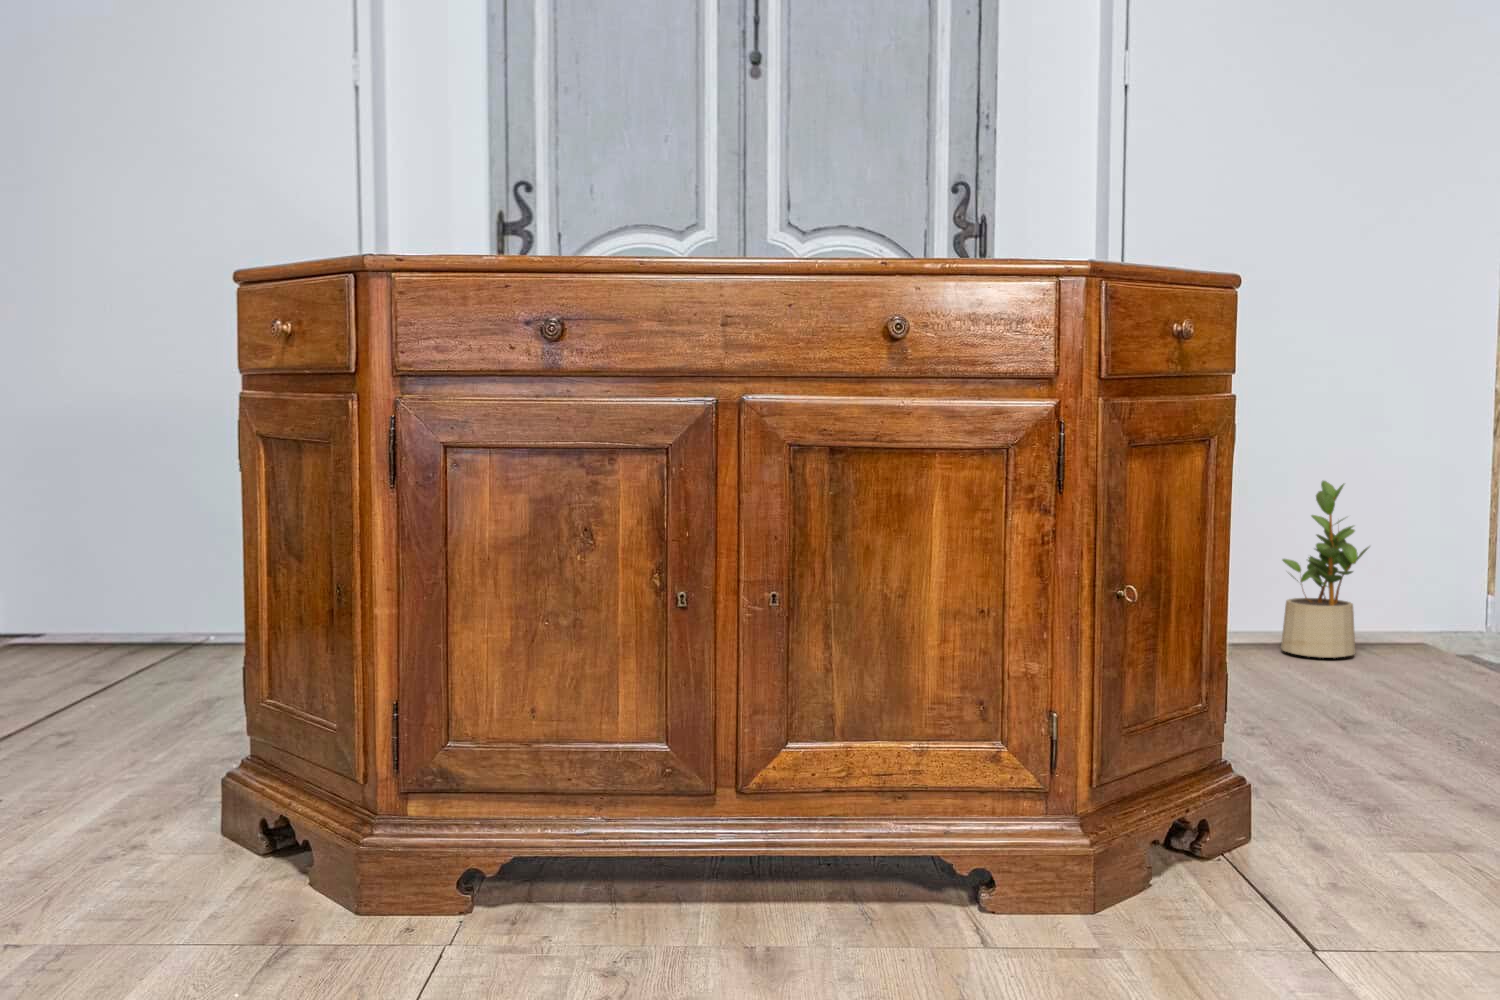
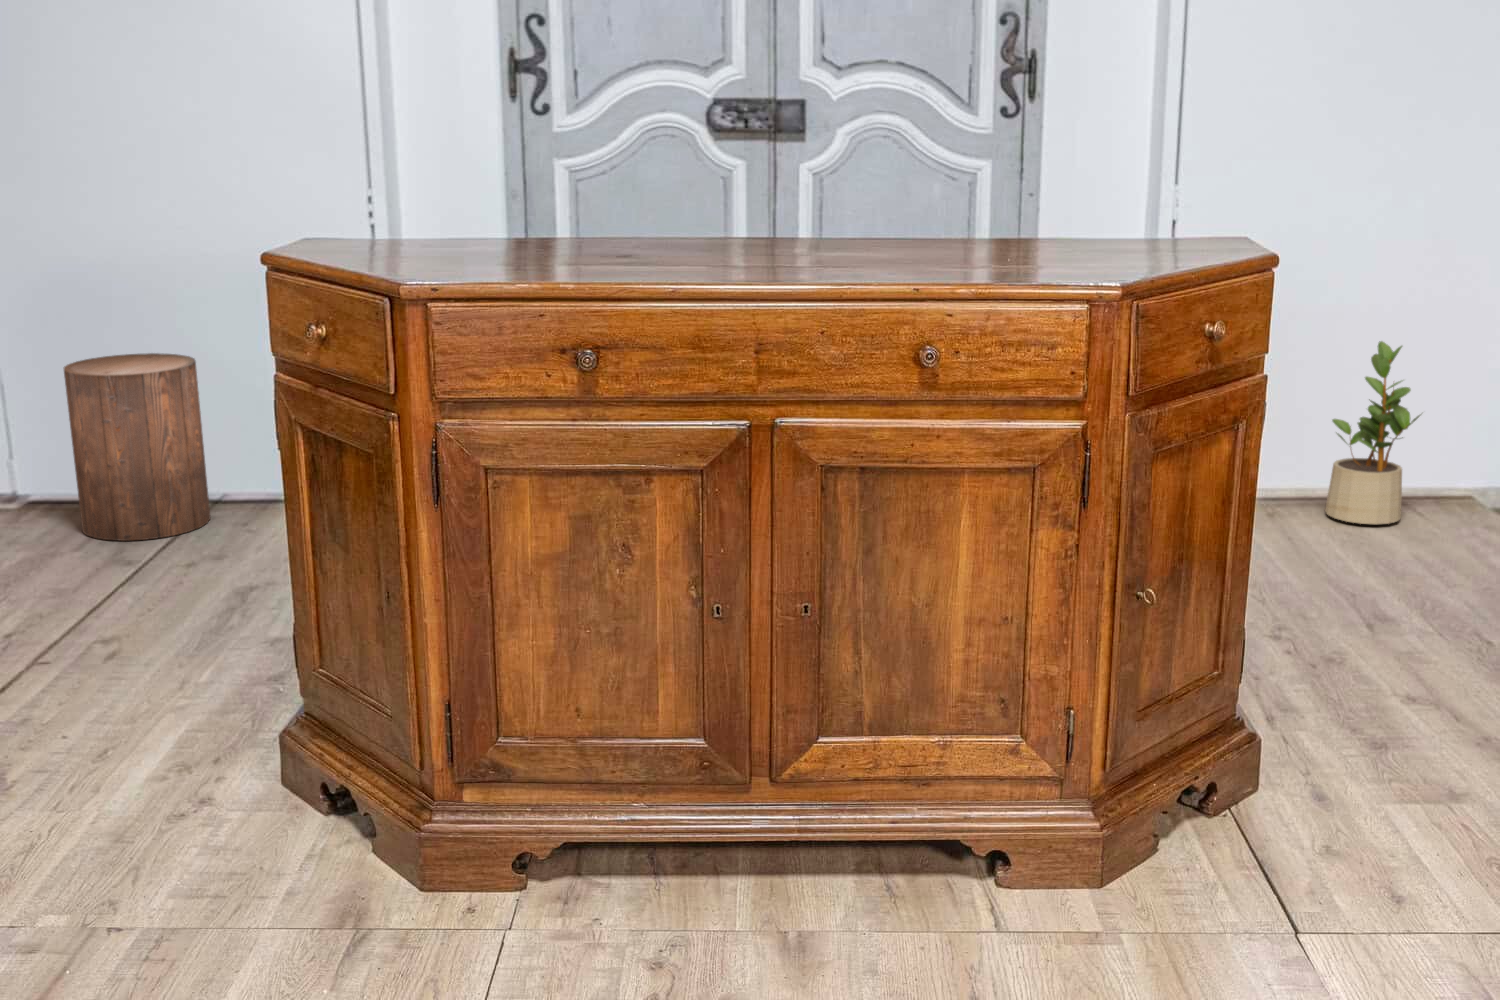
stool: none [52,491,186,665] -> present [64,353,210,541]

